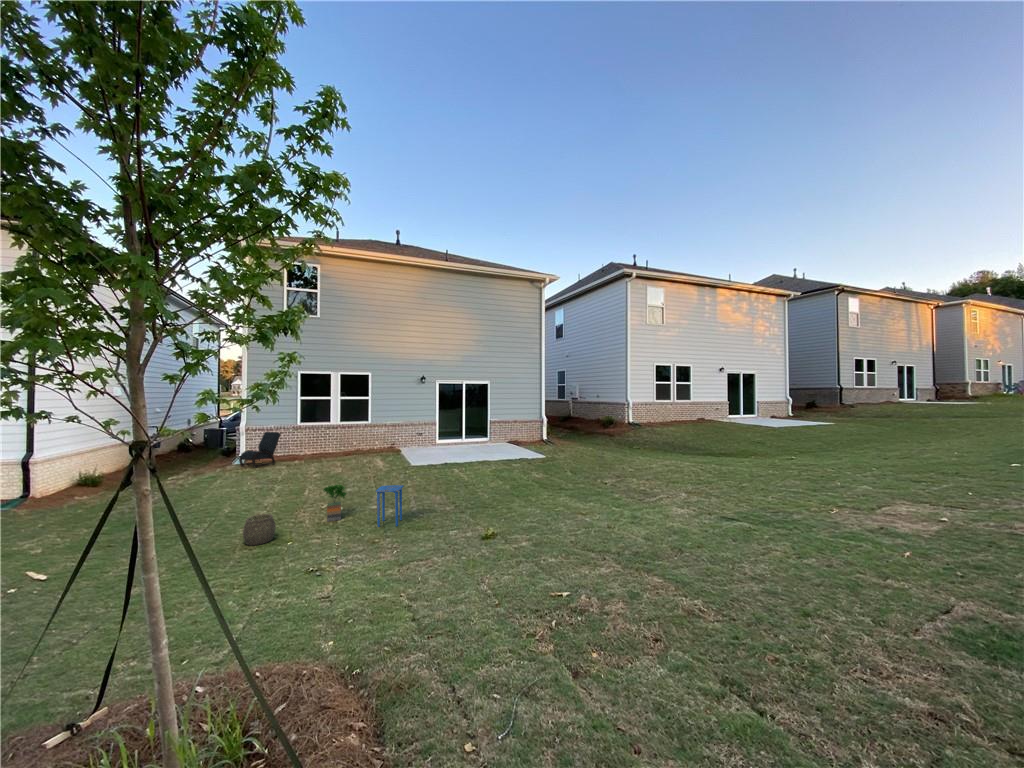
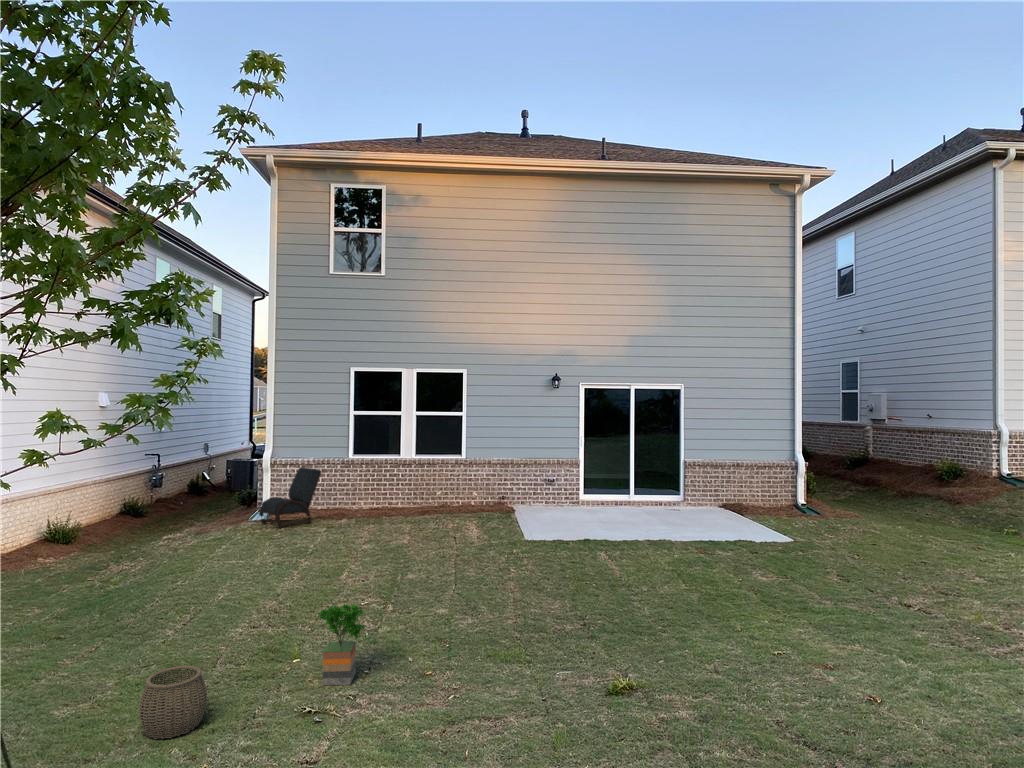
side table: present [376,485,403,527] -> none [410,622,477,731]

